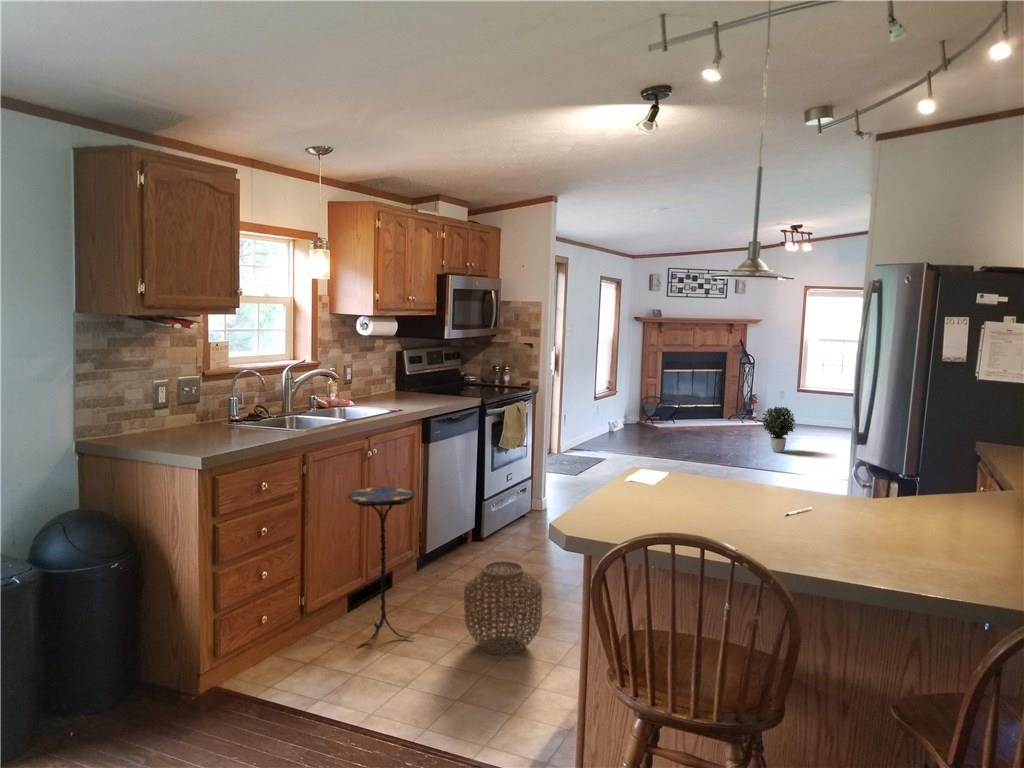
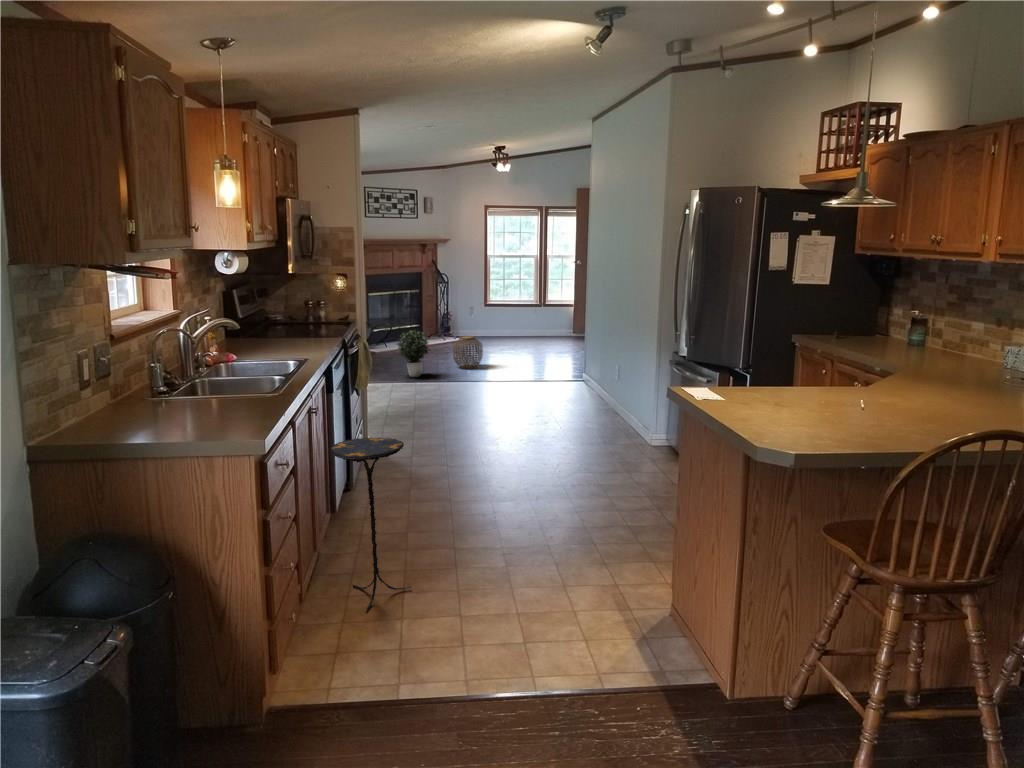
potted plant: present [762,406,795,453] -> present [397,330,430,377]
woven basket: present [464,561,542,655] -> present [453,336,483,369]

